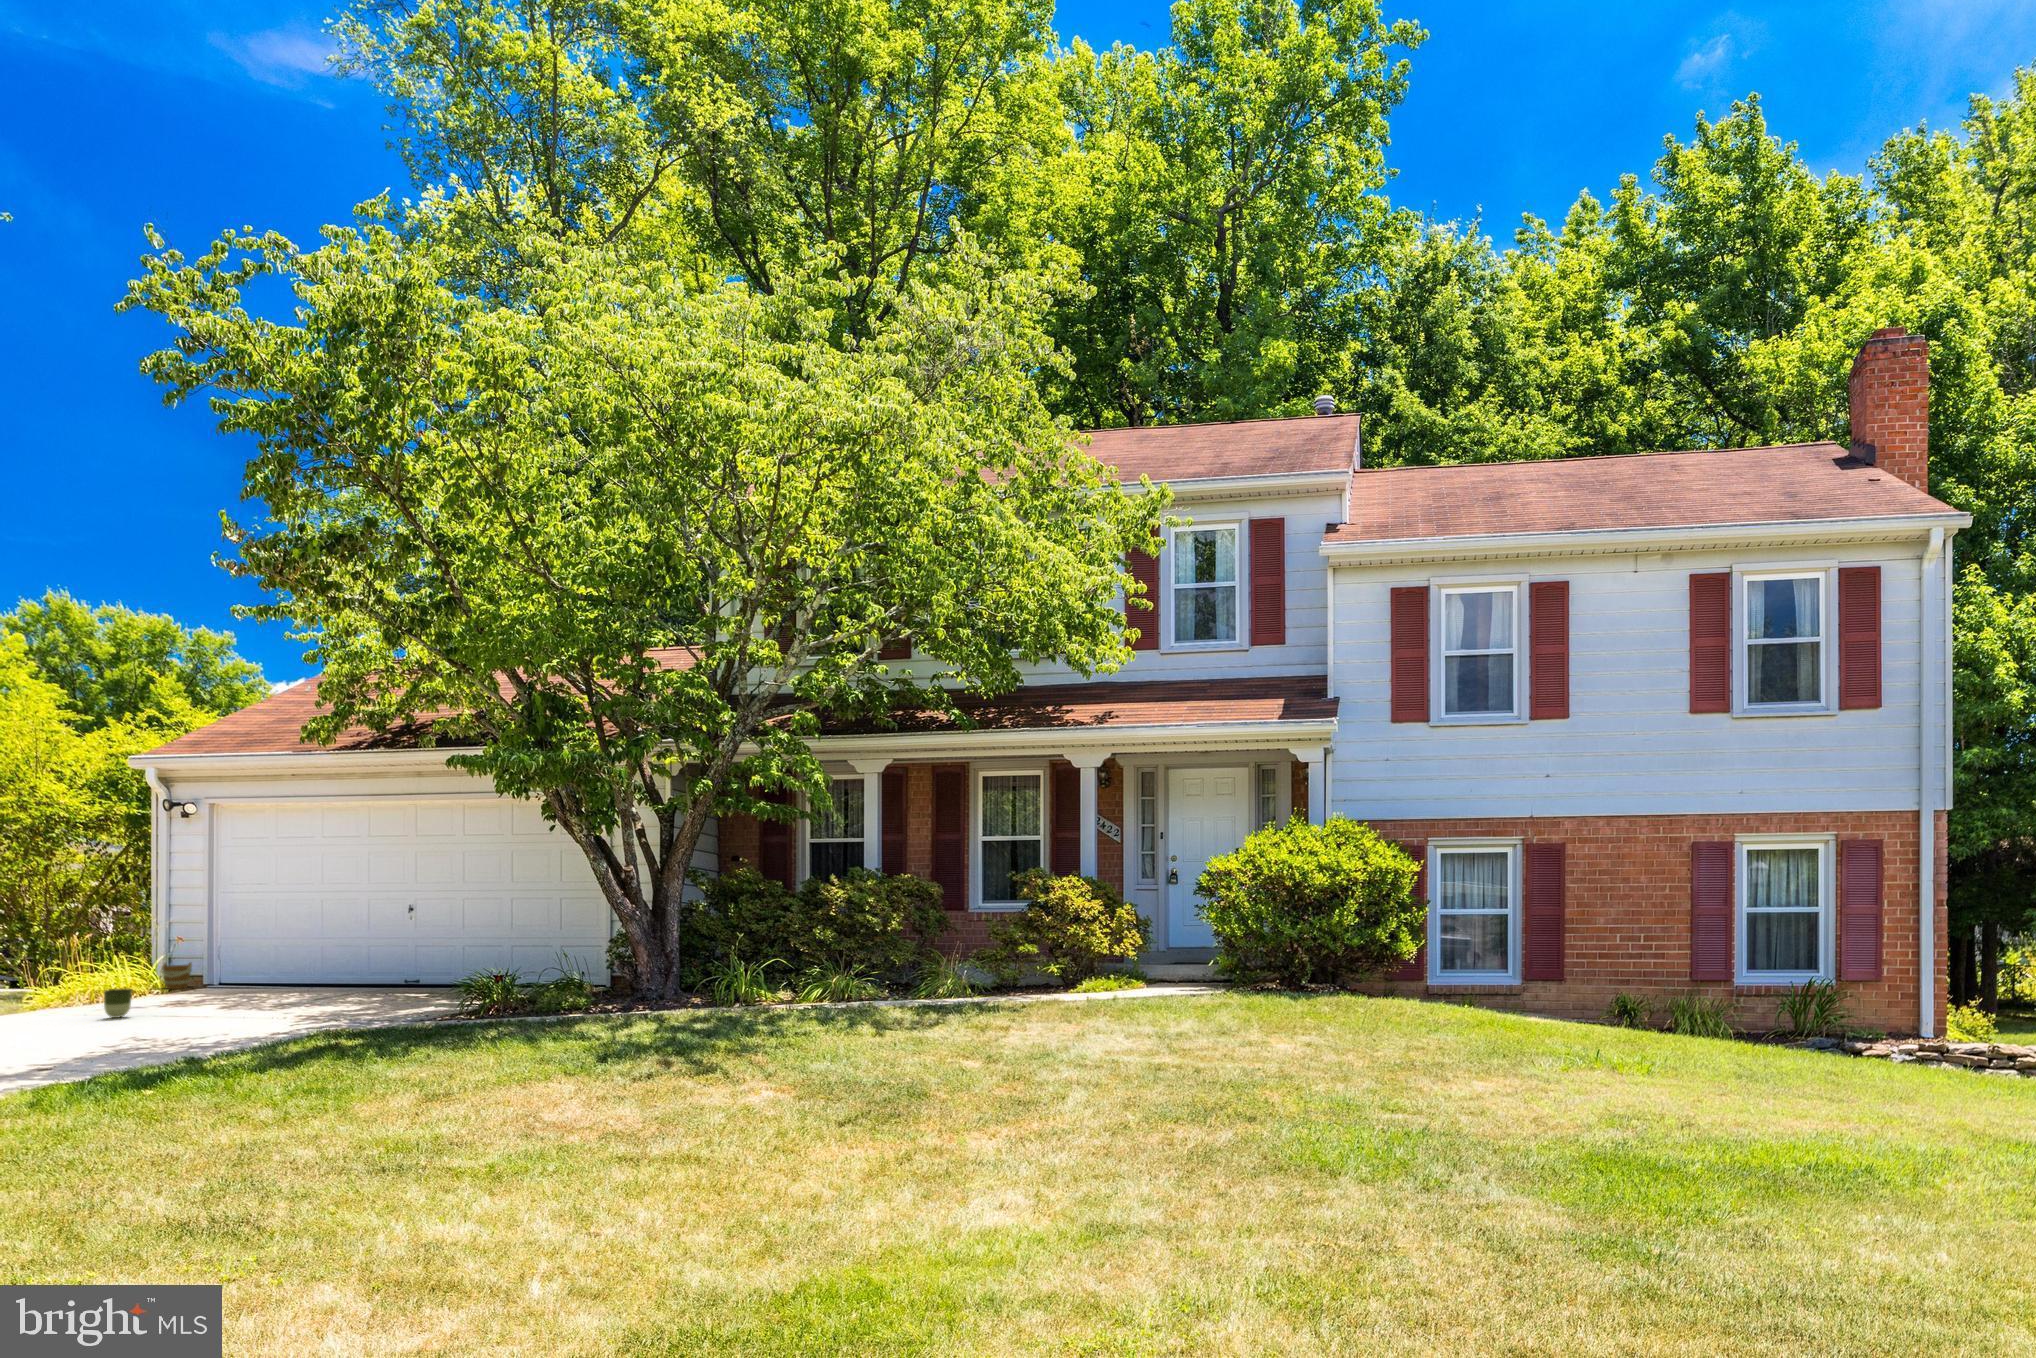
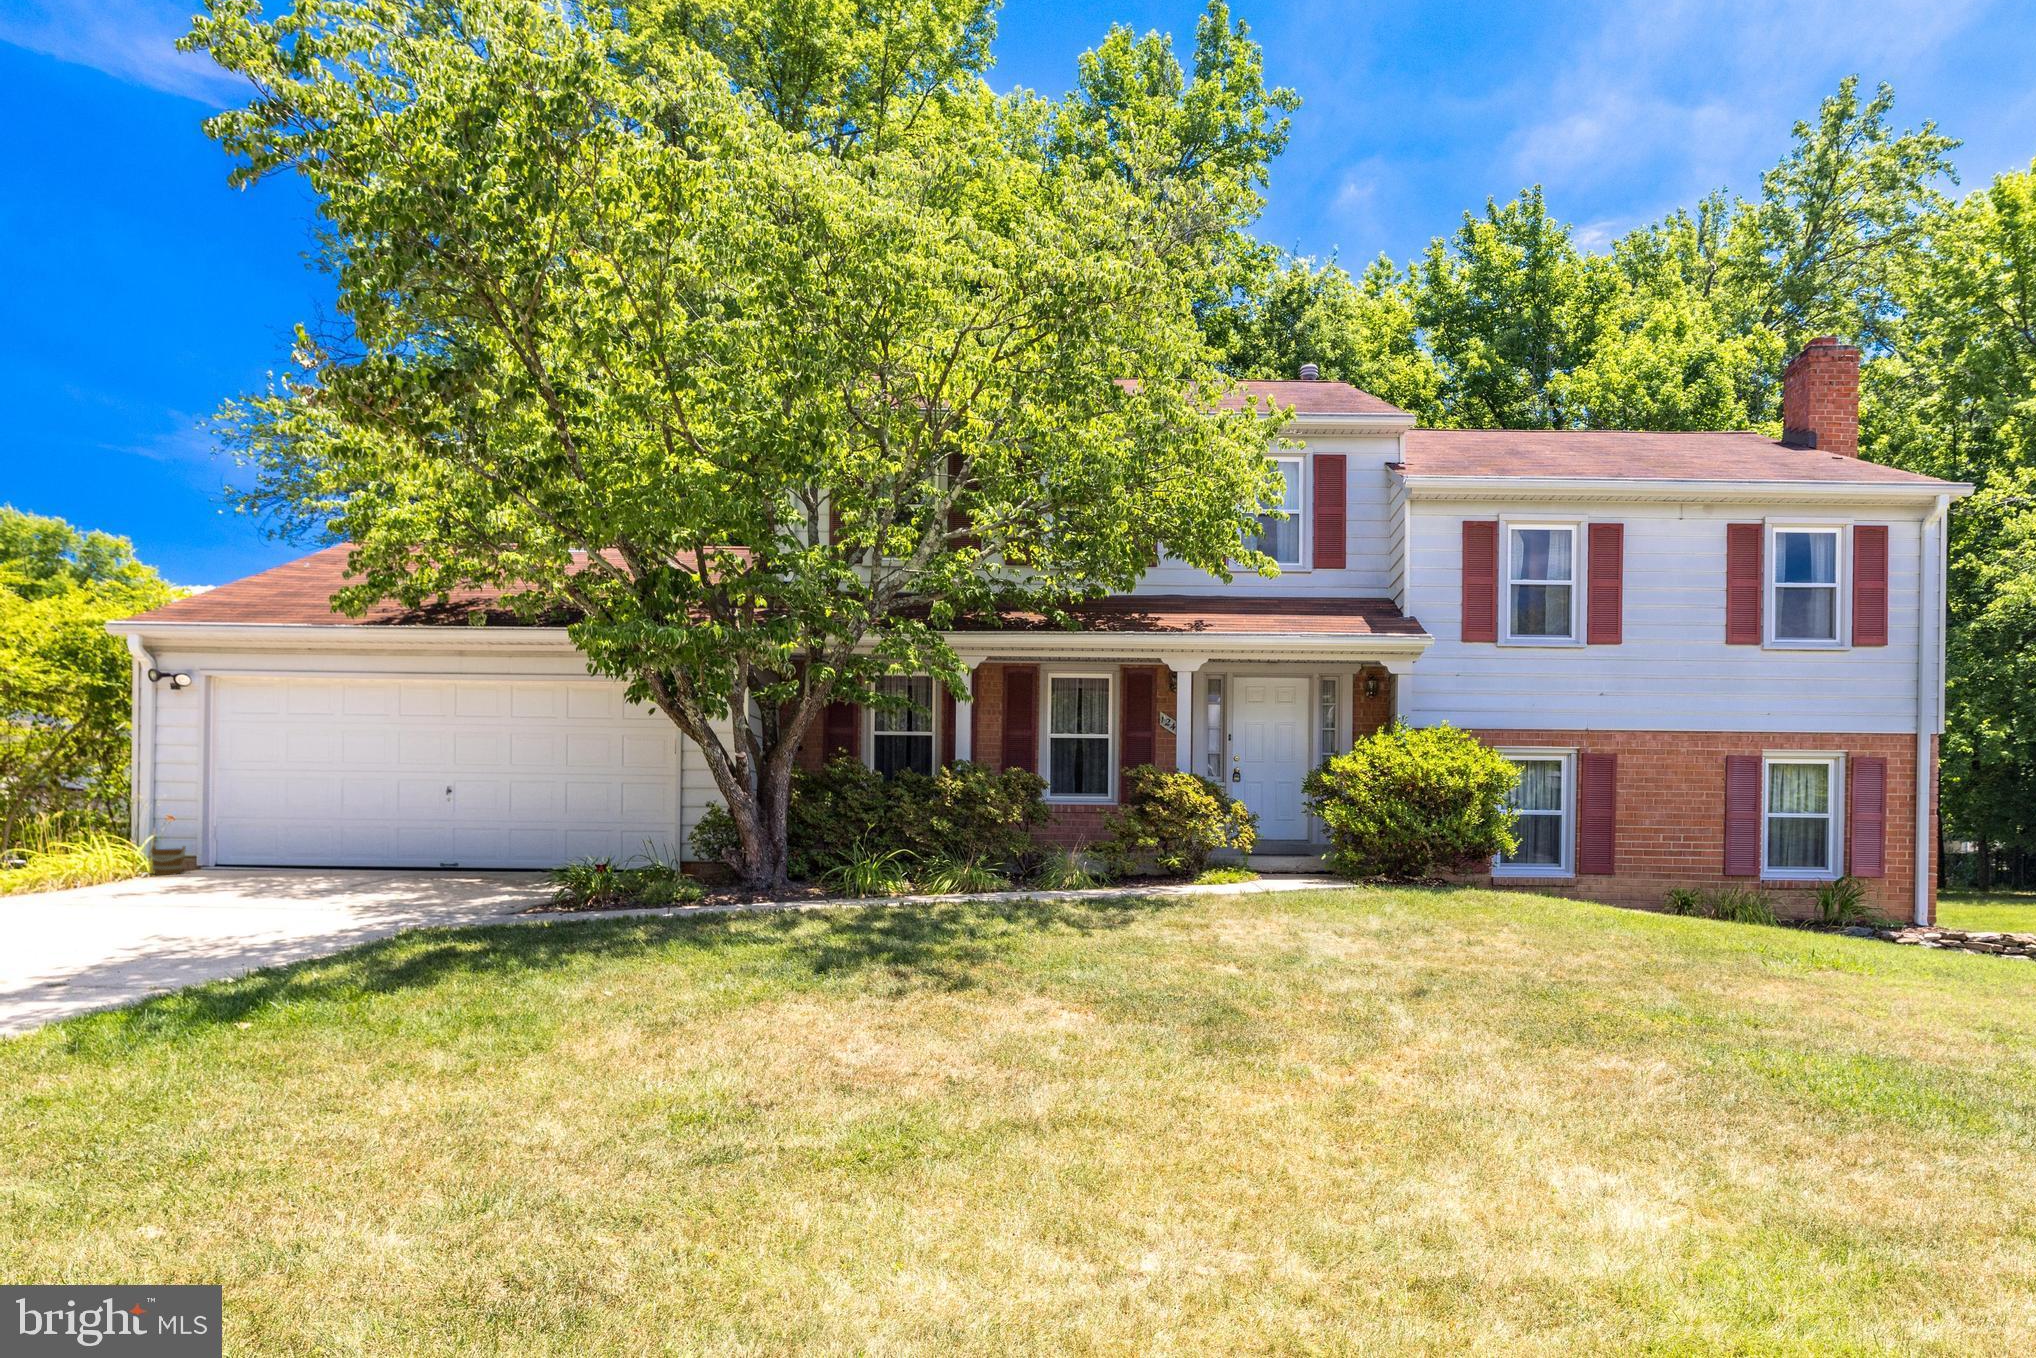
planter: present [104,988,132,1018] -> none [114,870,149,903]

